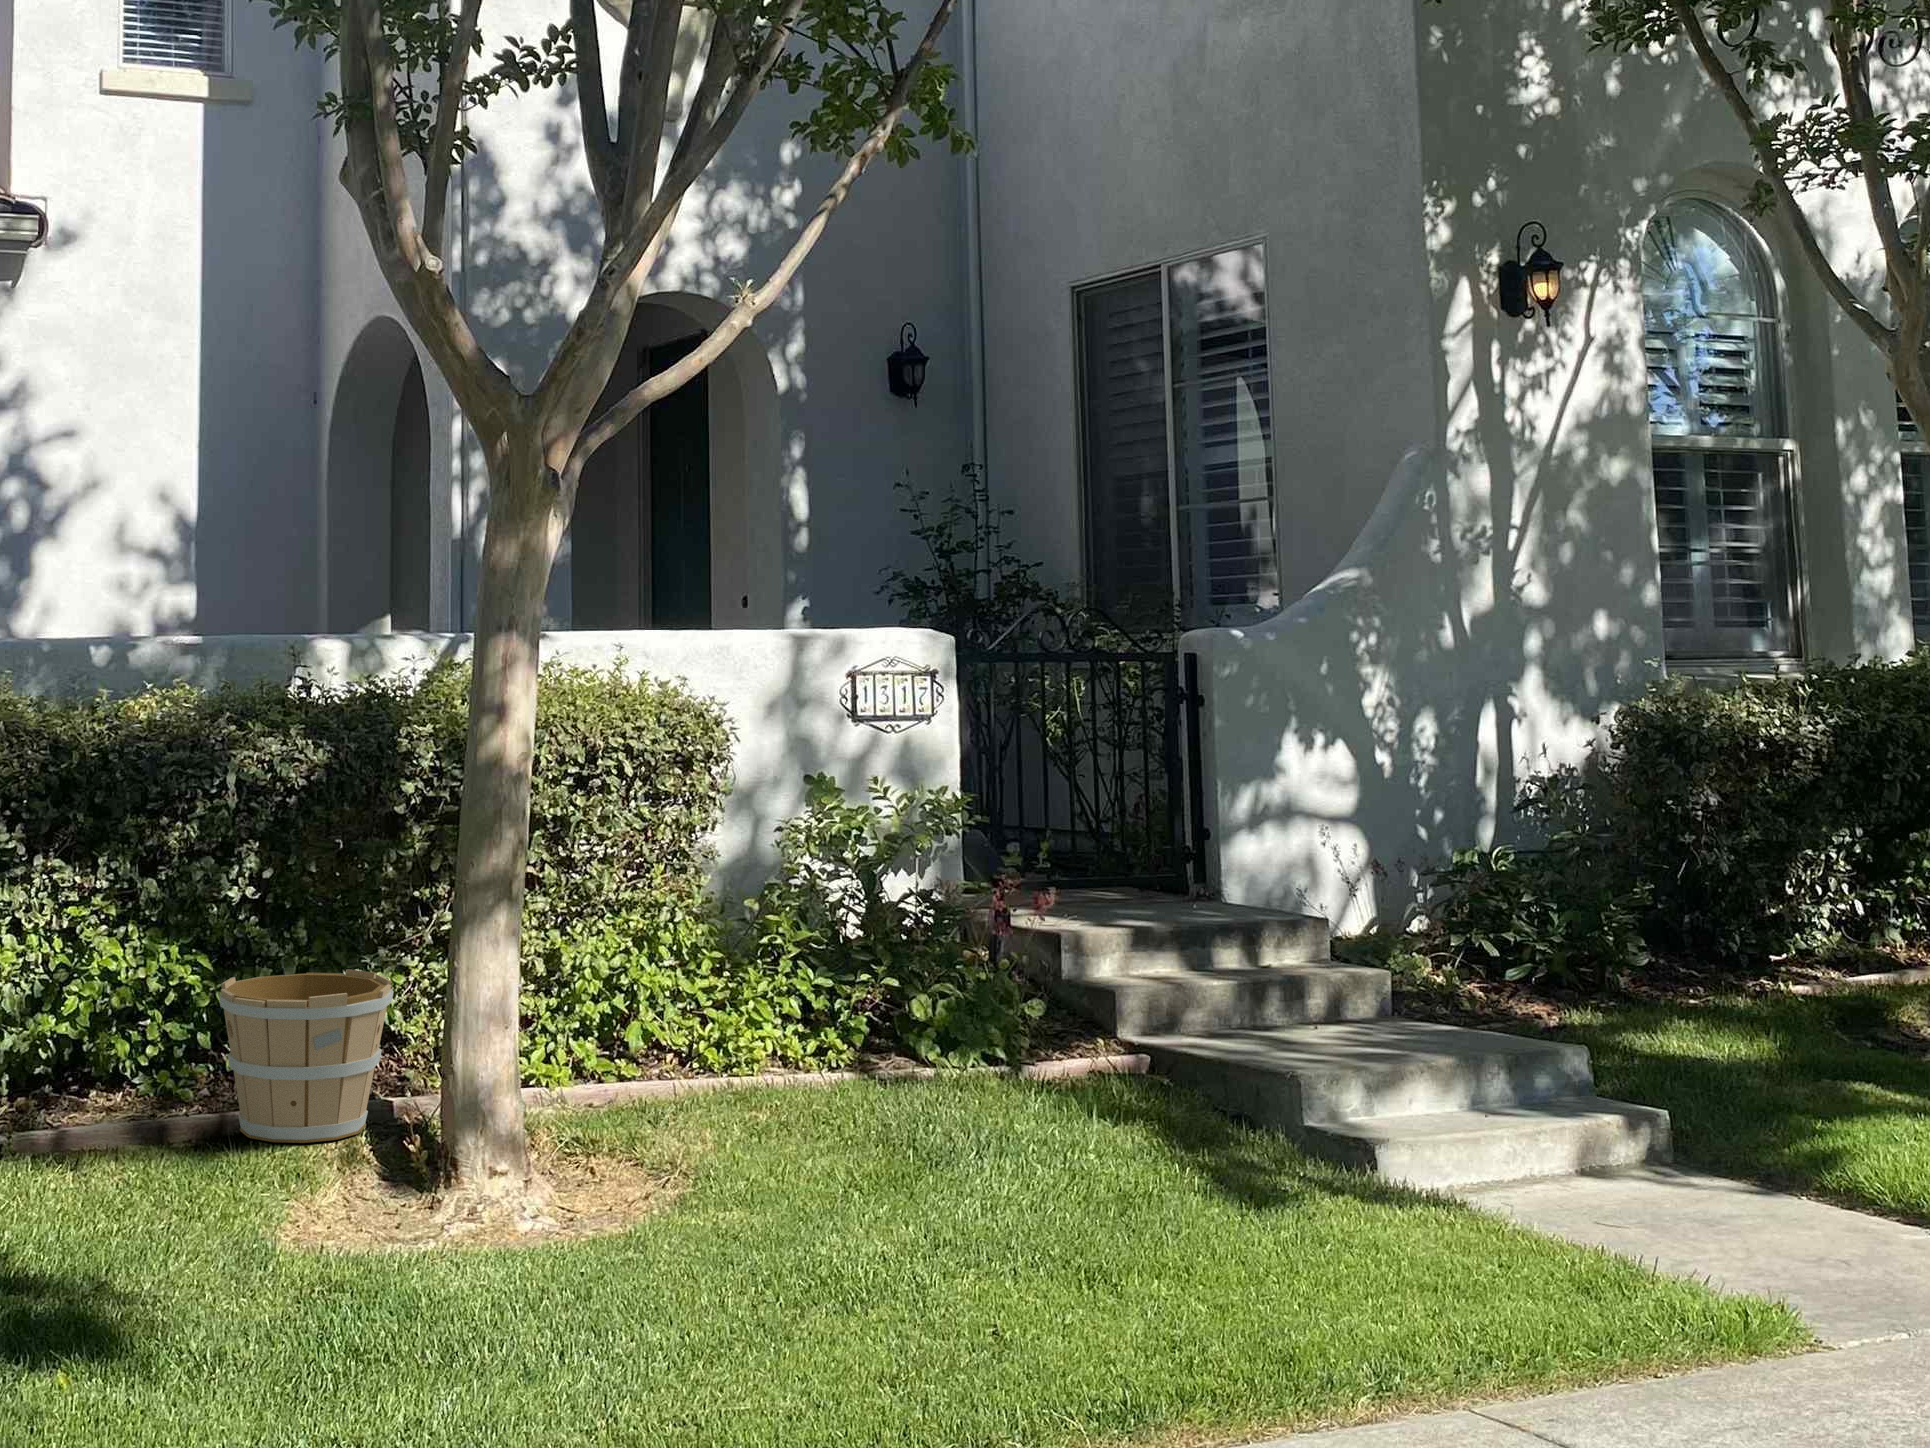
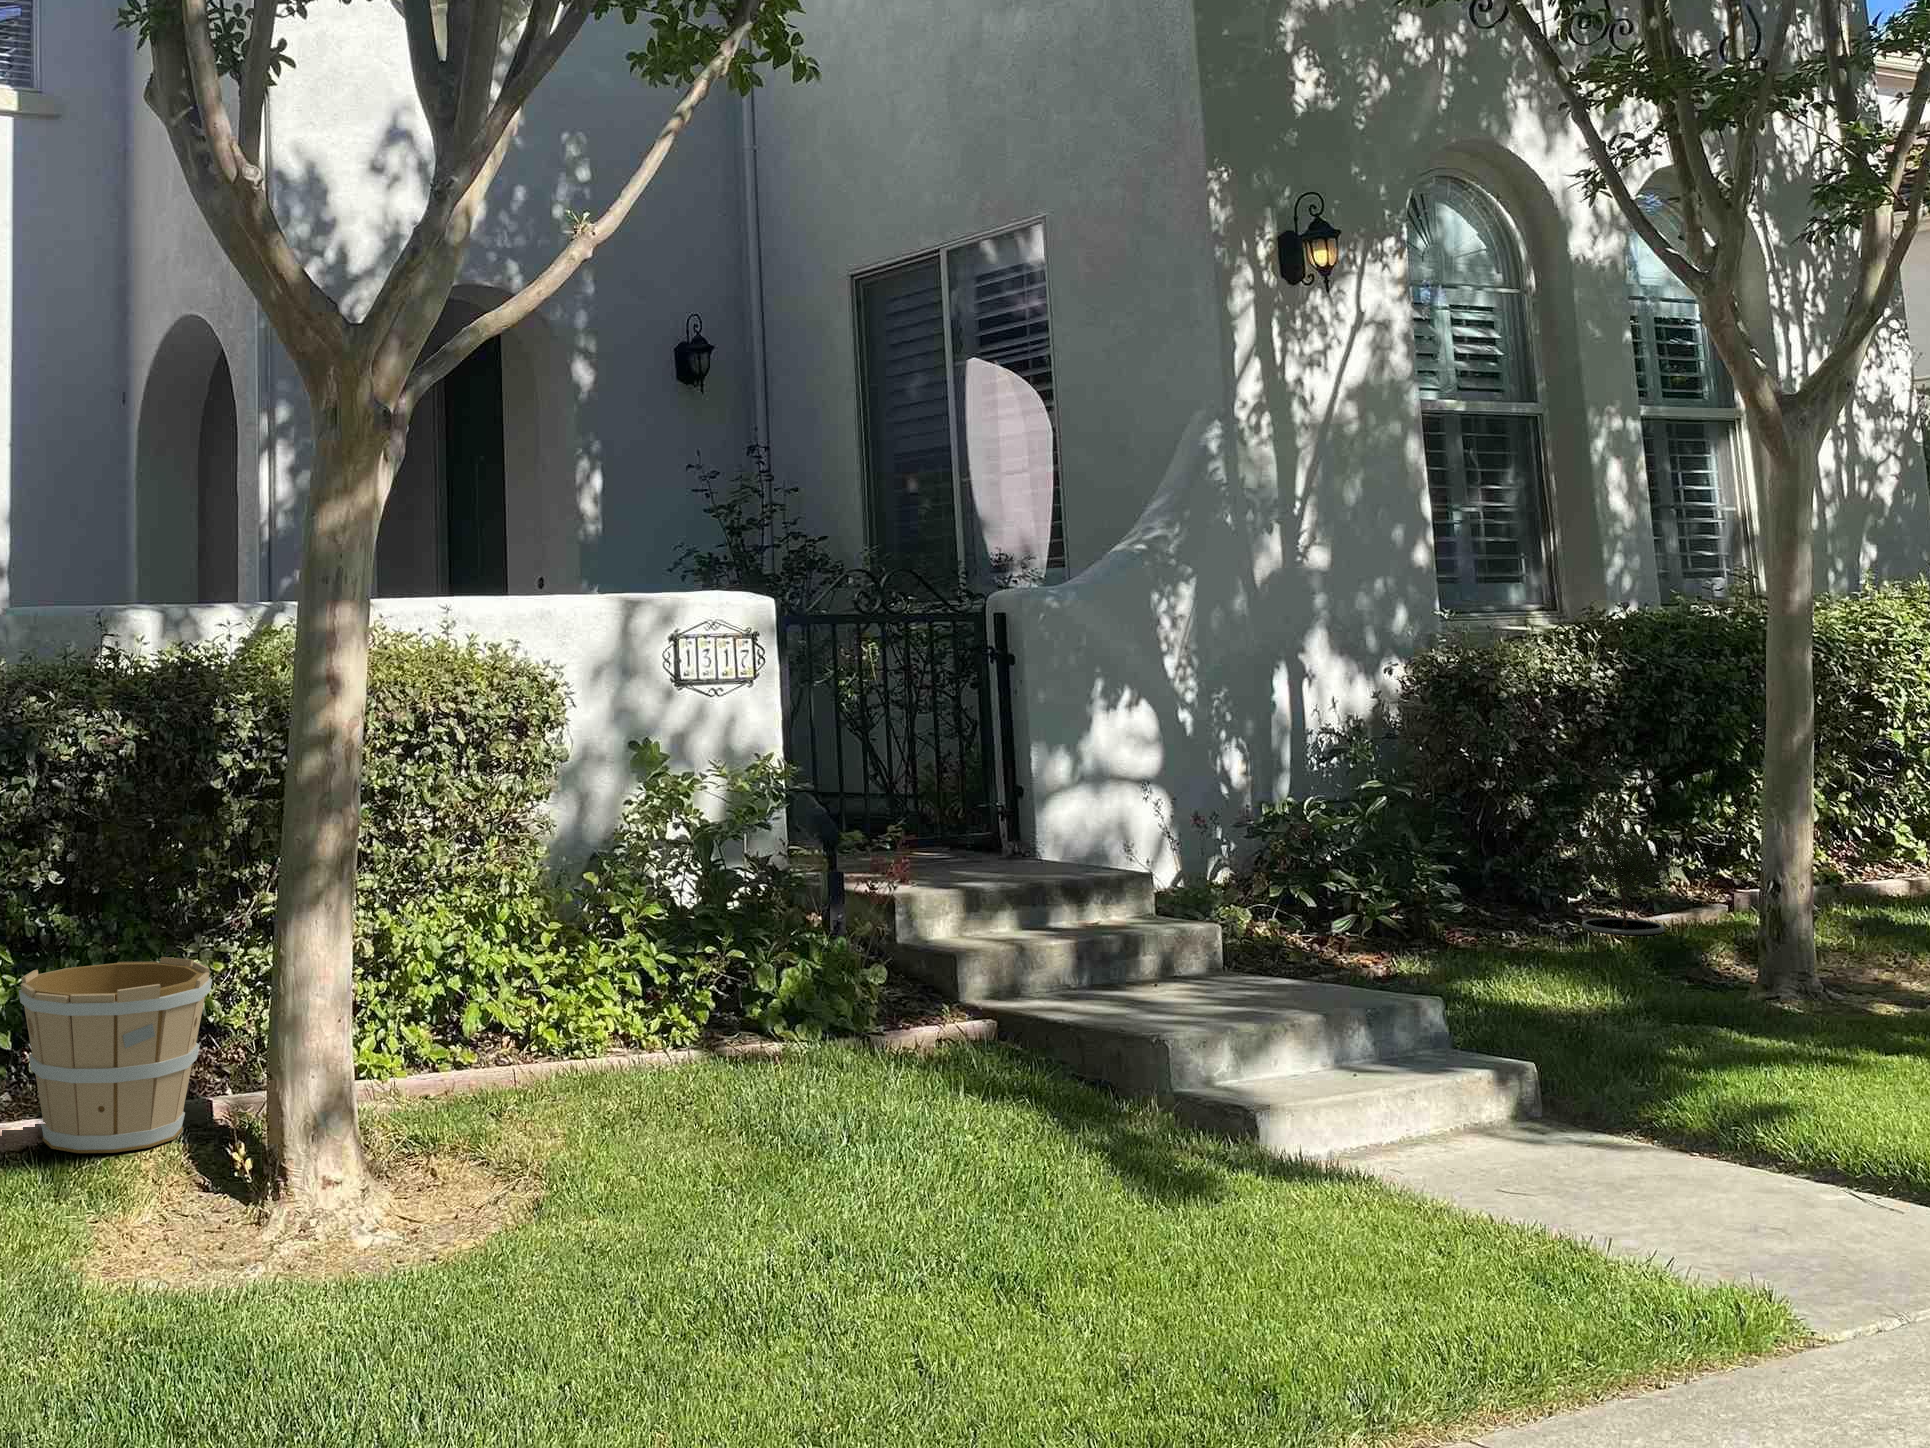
potted tree: none [1778,847,1871,995] -> present [1577,793,1668,935]

